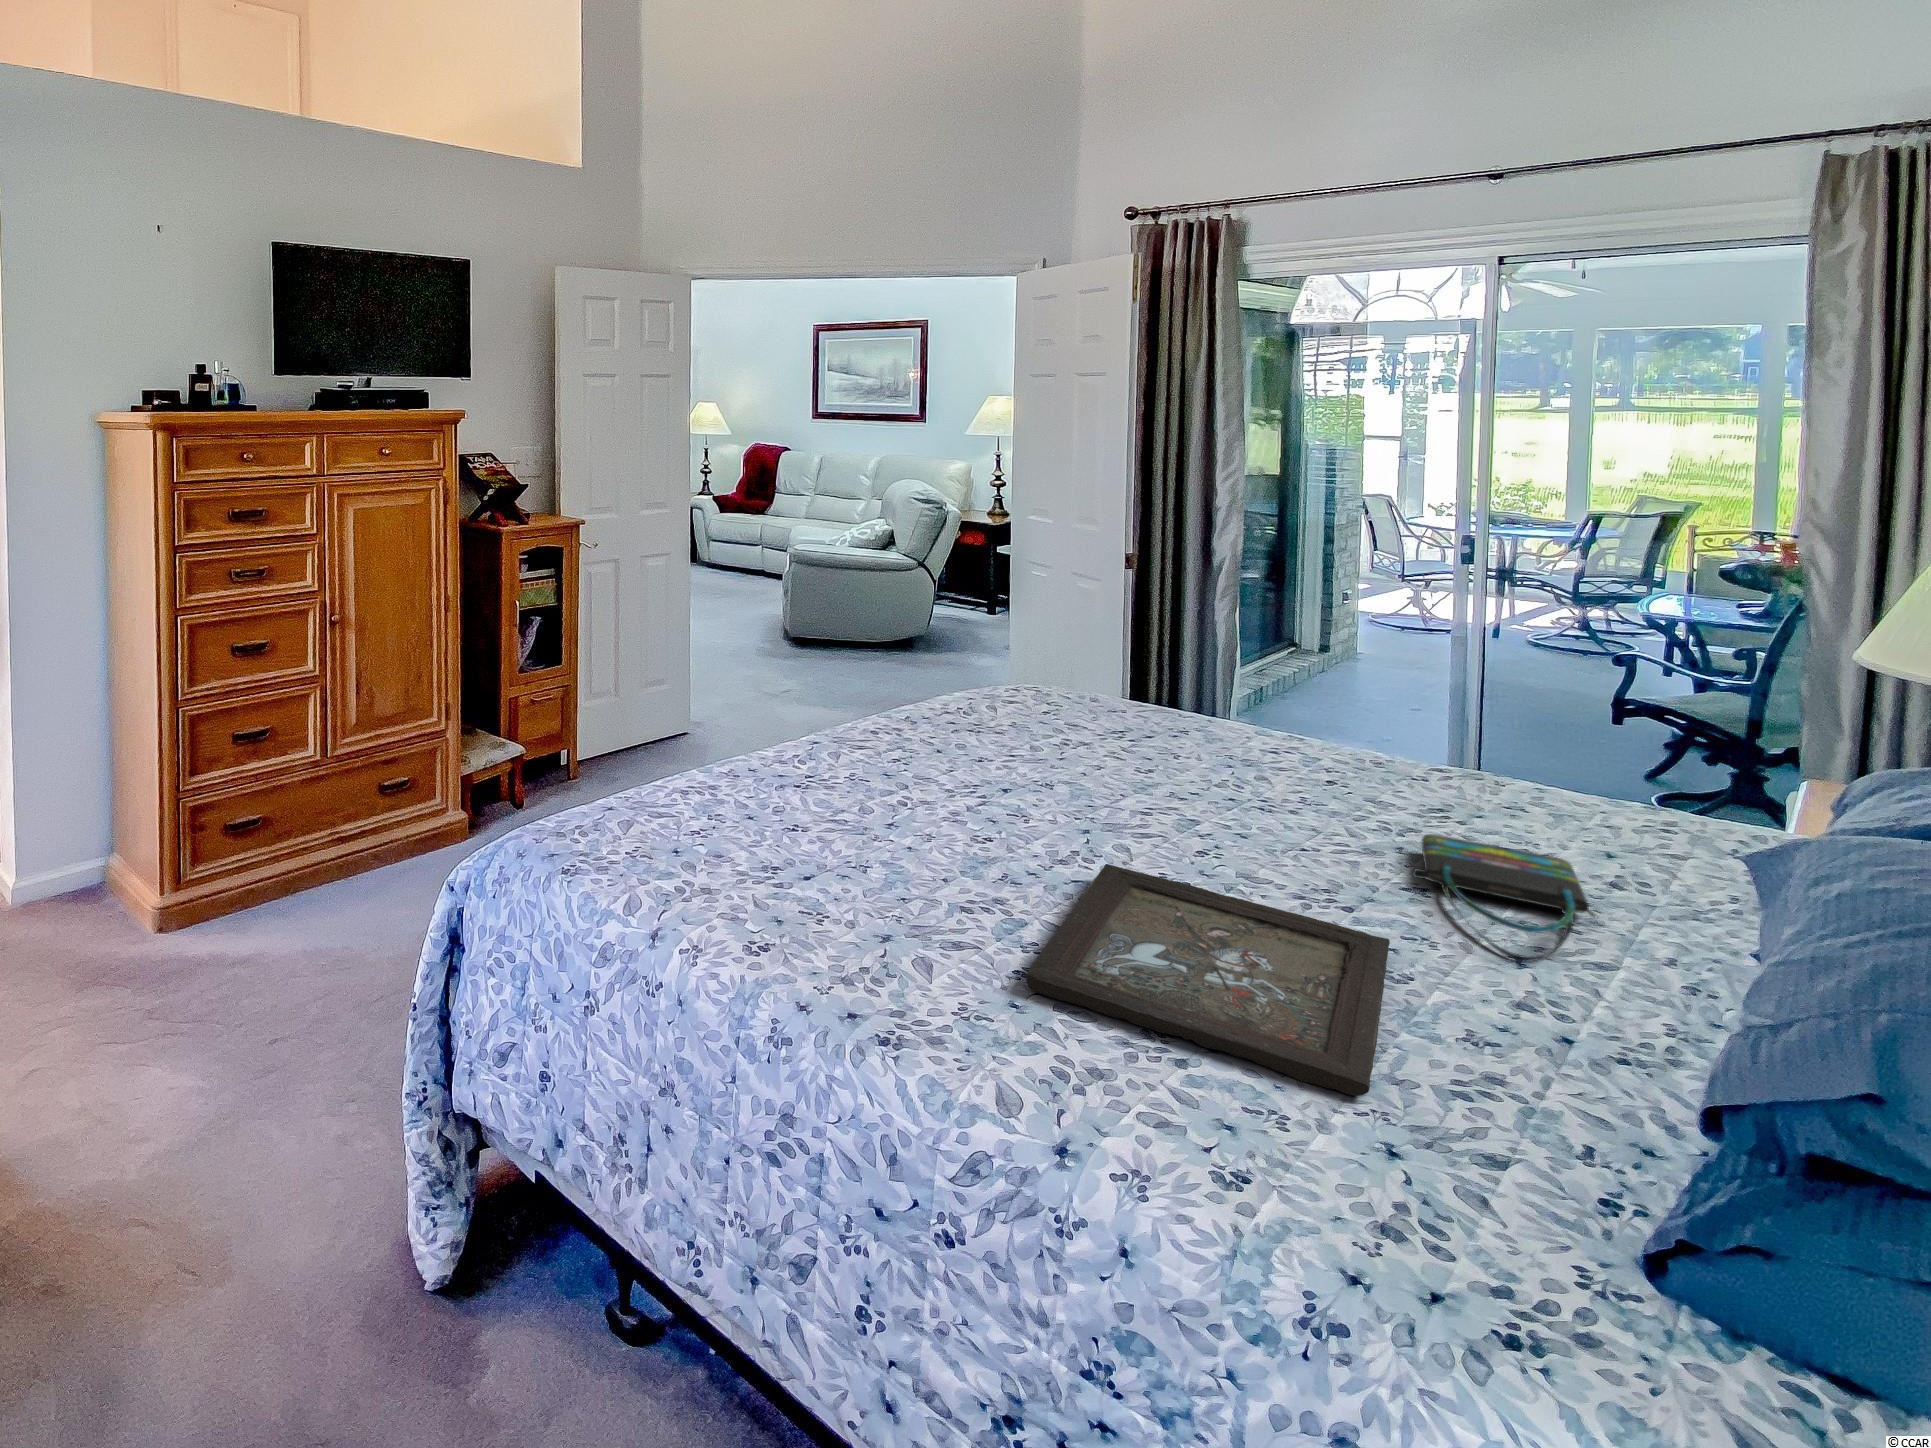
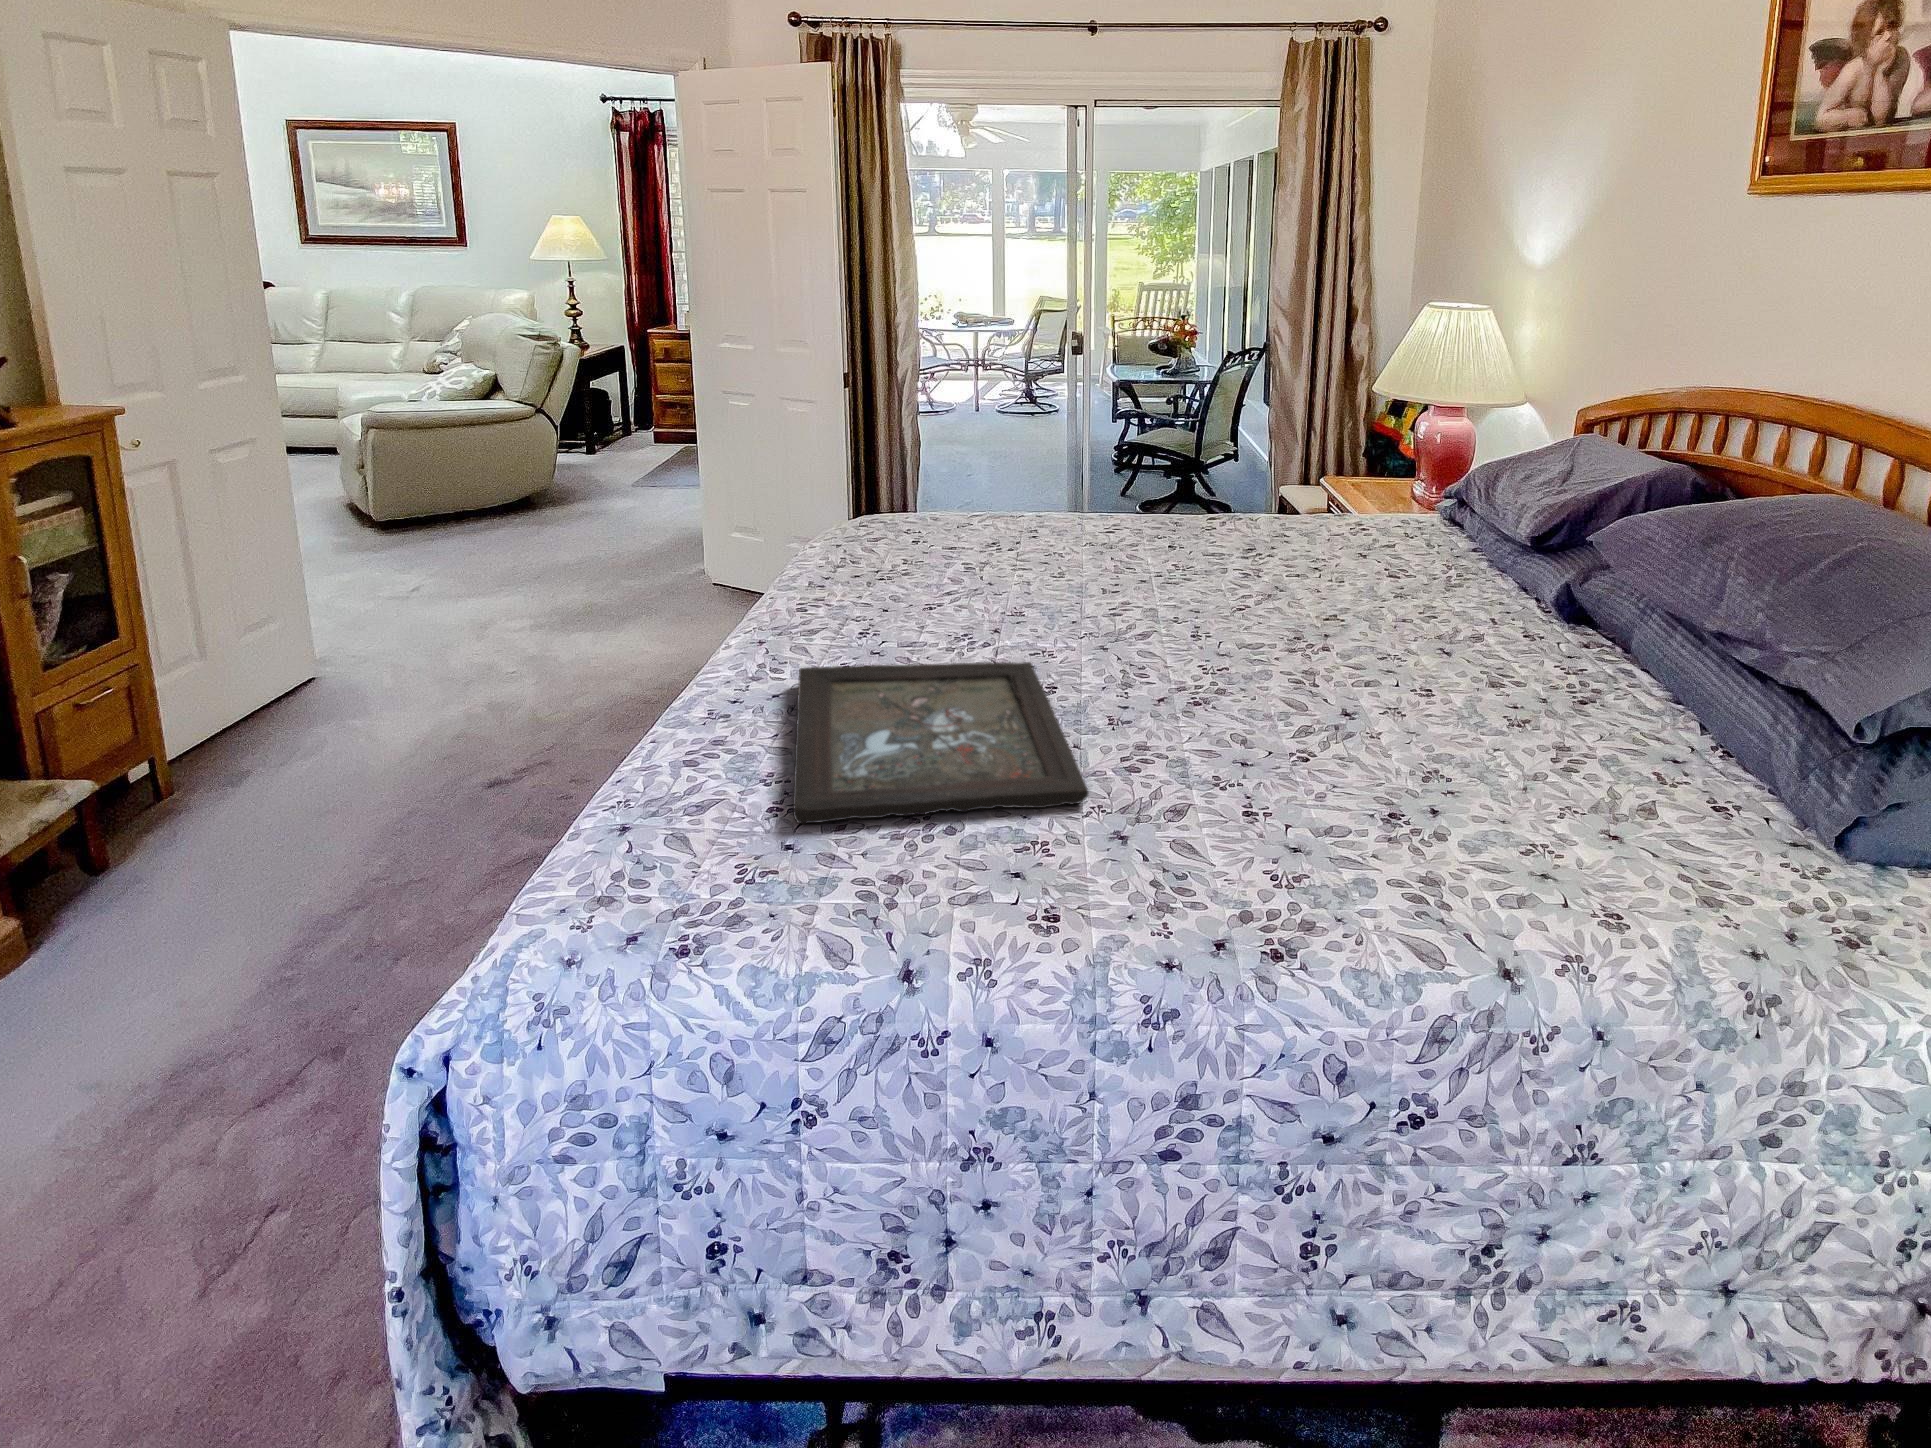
tote bag: present [1413,834,1595,962] -> none [1004,563,1125,650]

